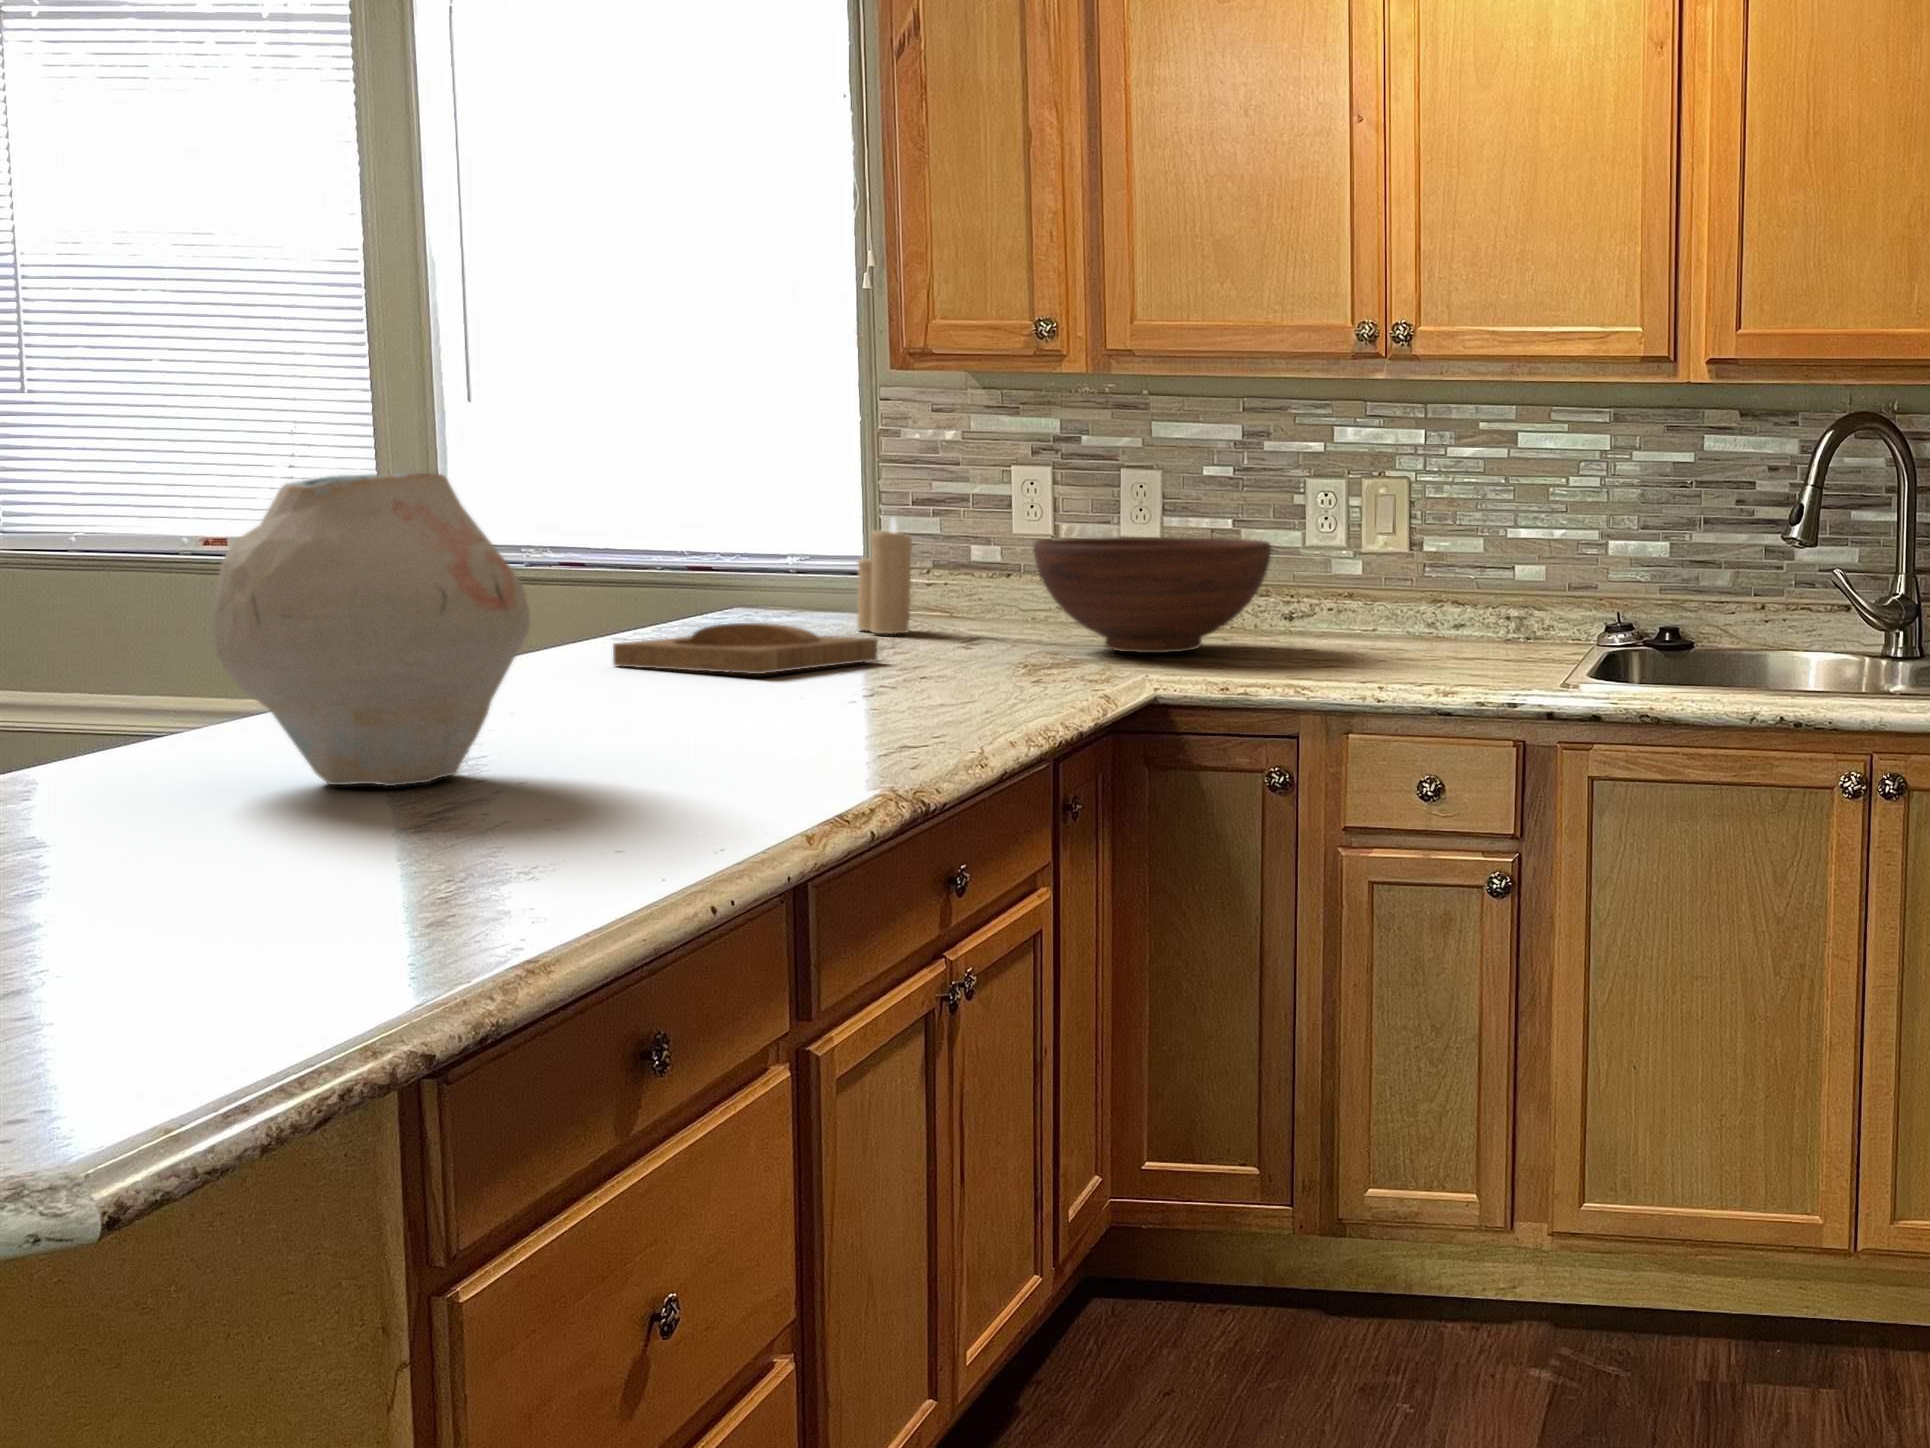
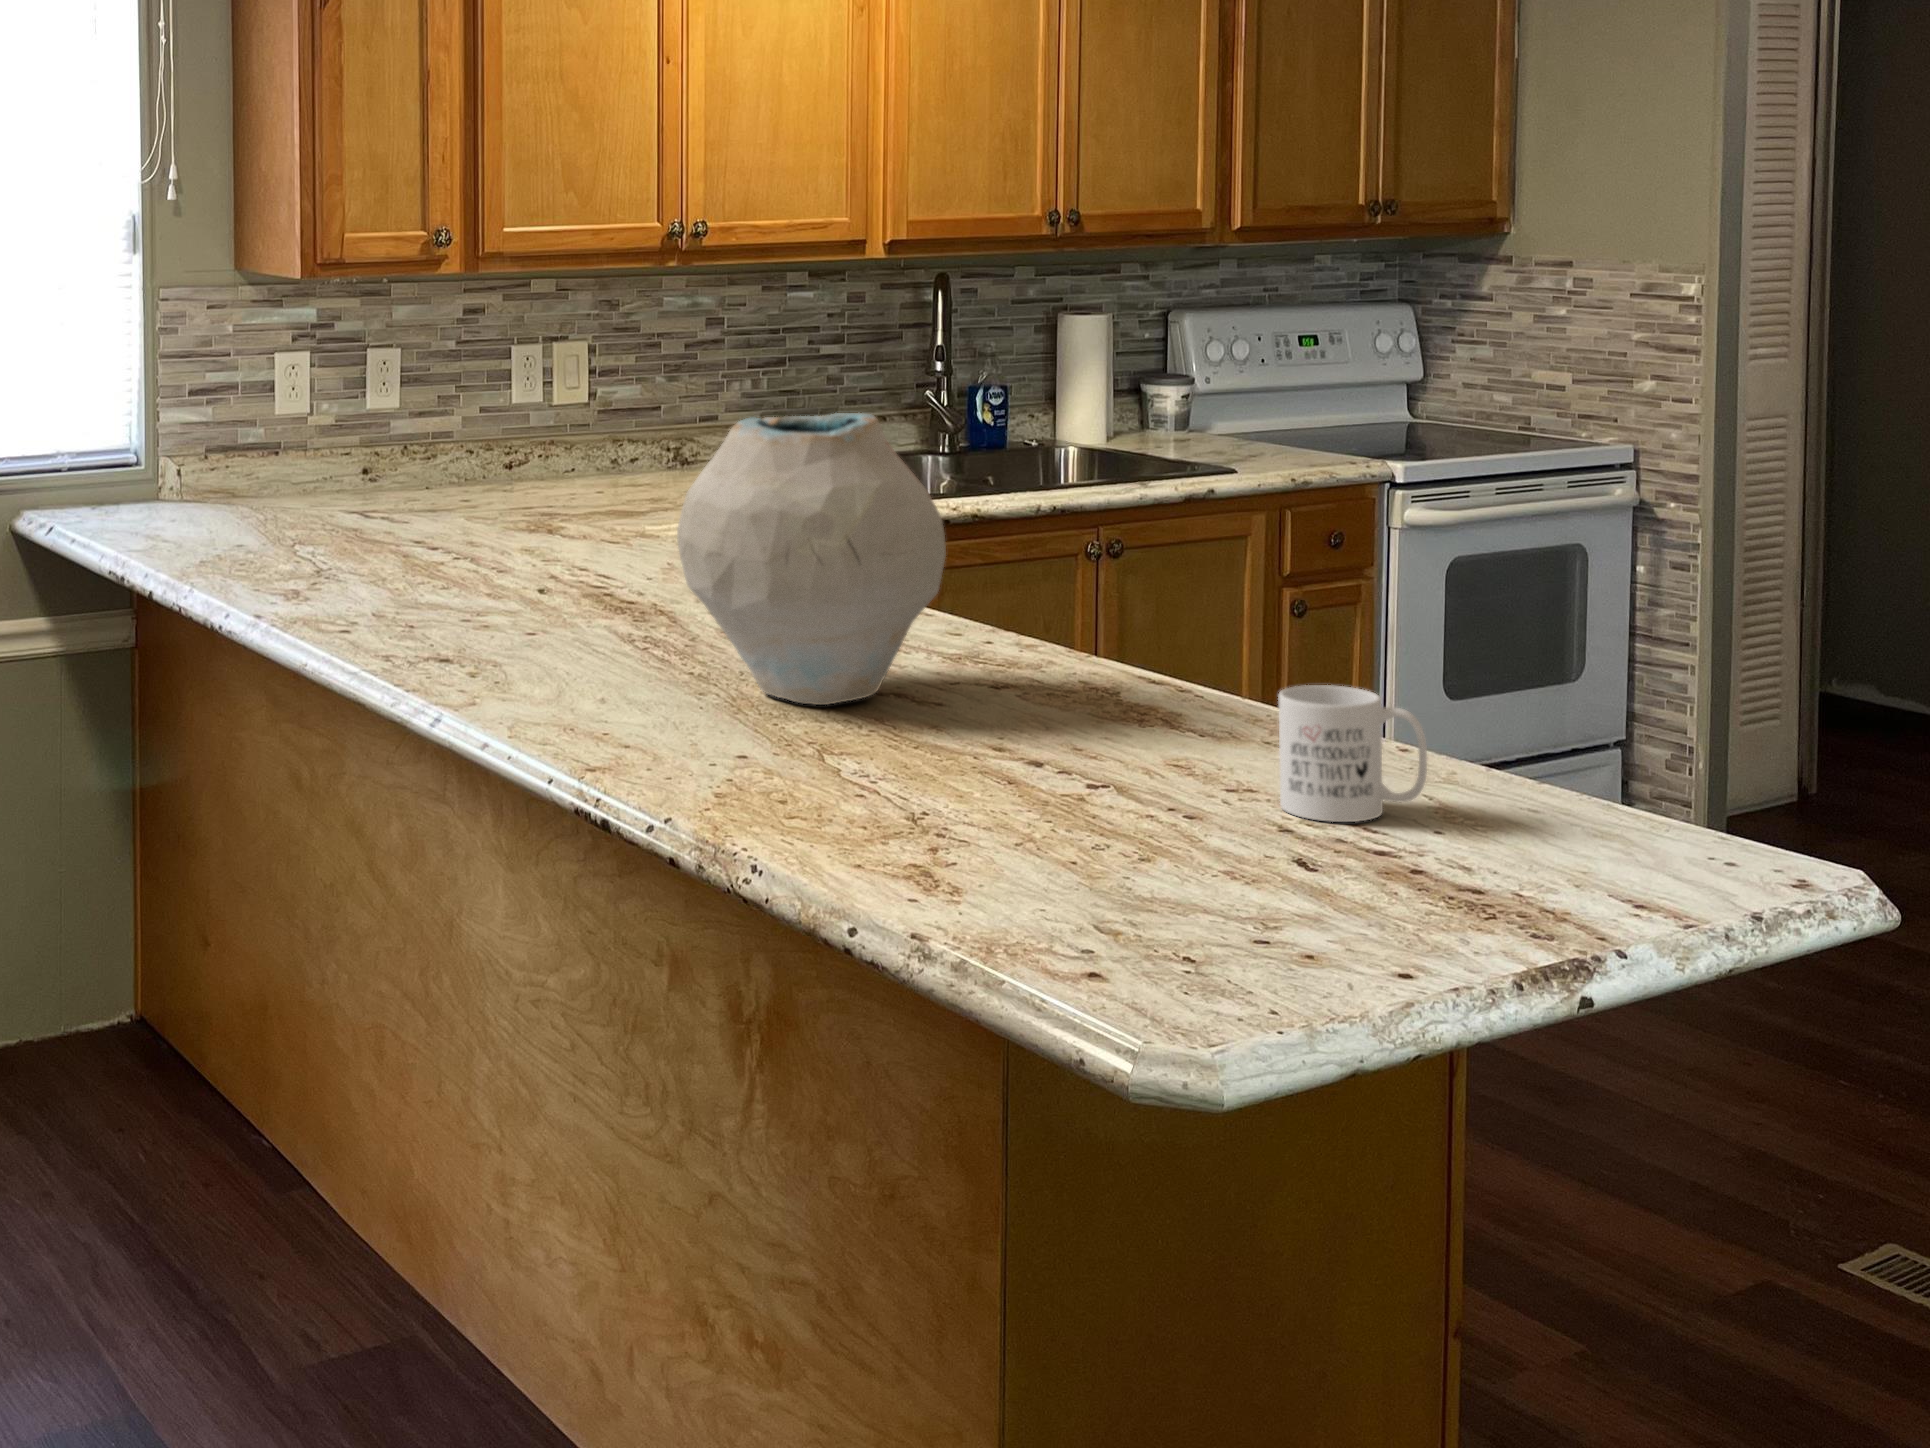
candle: present [857,518,912,634] -> none [205,409,273,517]
fruit bowl: present [1033,537,1271,653] -> none [414,404,614,509]
tray: present [613,623,878,674] -> none [256,518,440,574]
mug: none [81,762,212,909] -> present [1278,685,1427,822]

